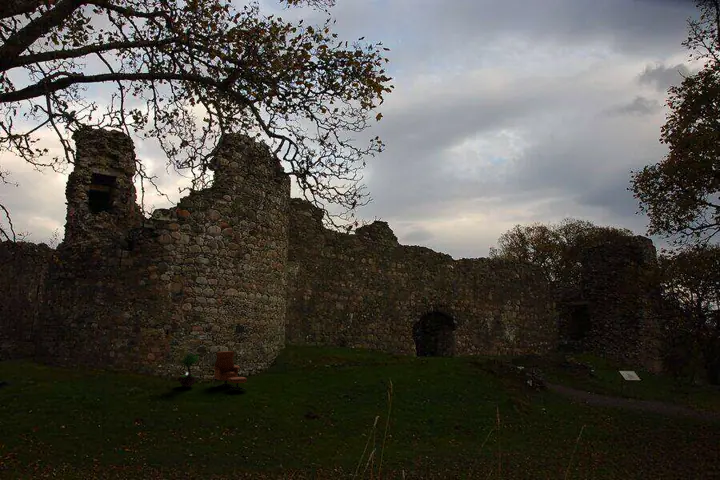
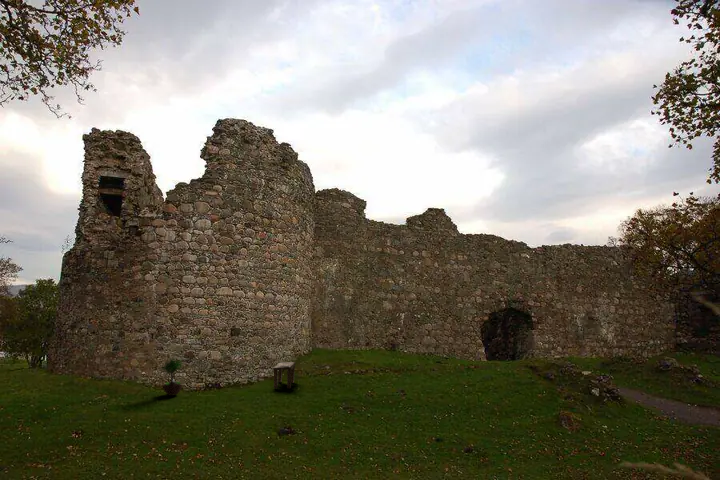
lounge chair: present [212,351,247,391] -> none [200,356,234,400]
bench: none [268,358,287,381] -> present [273,362,296,388]

